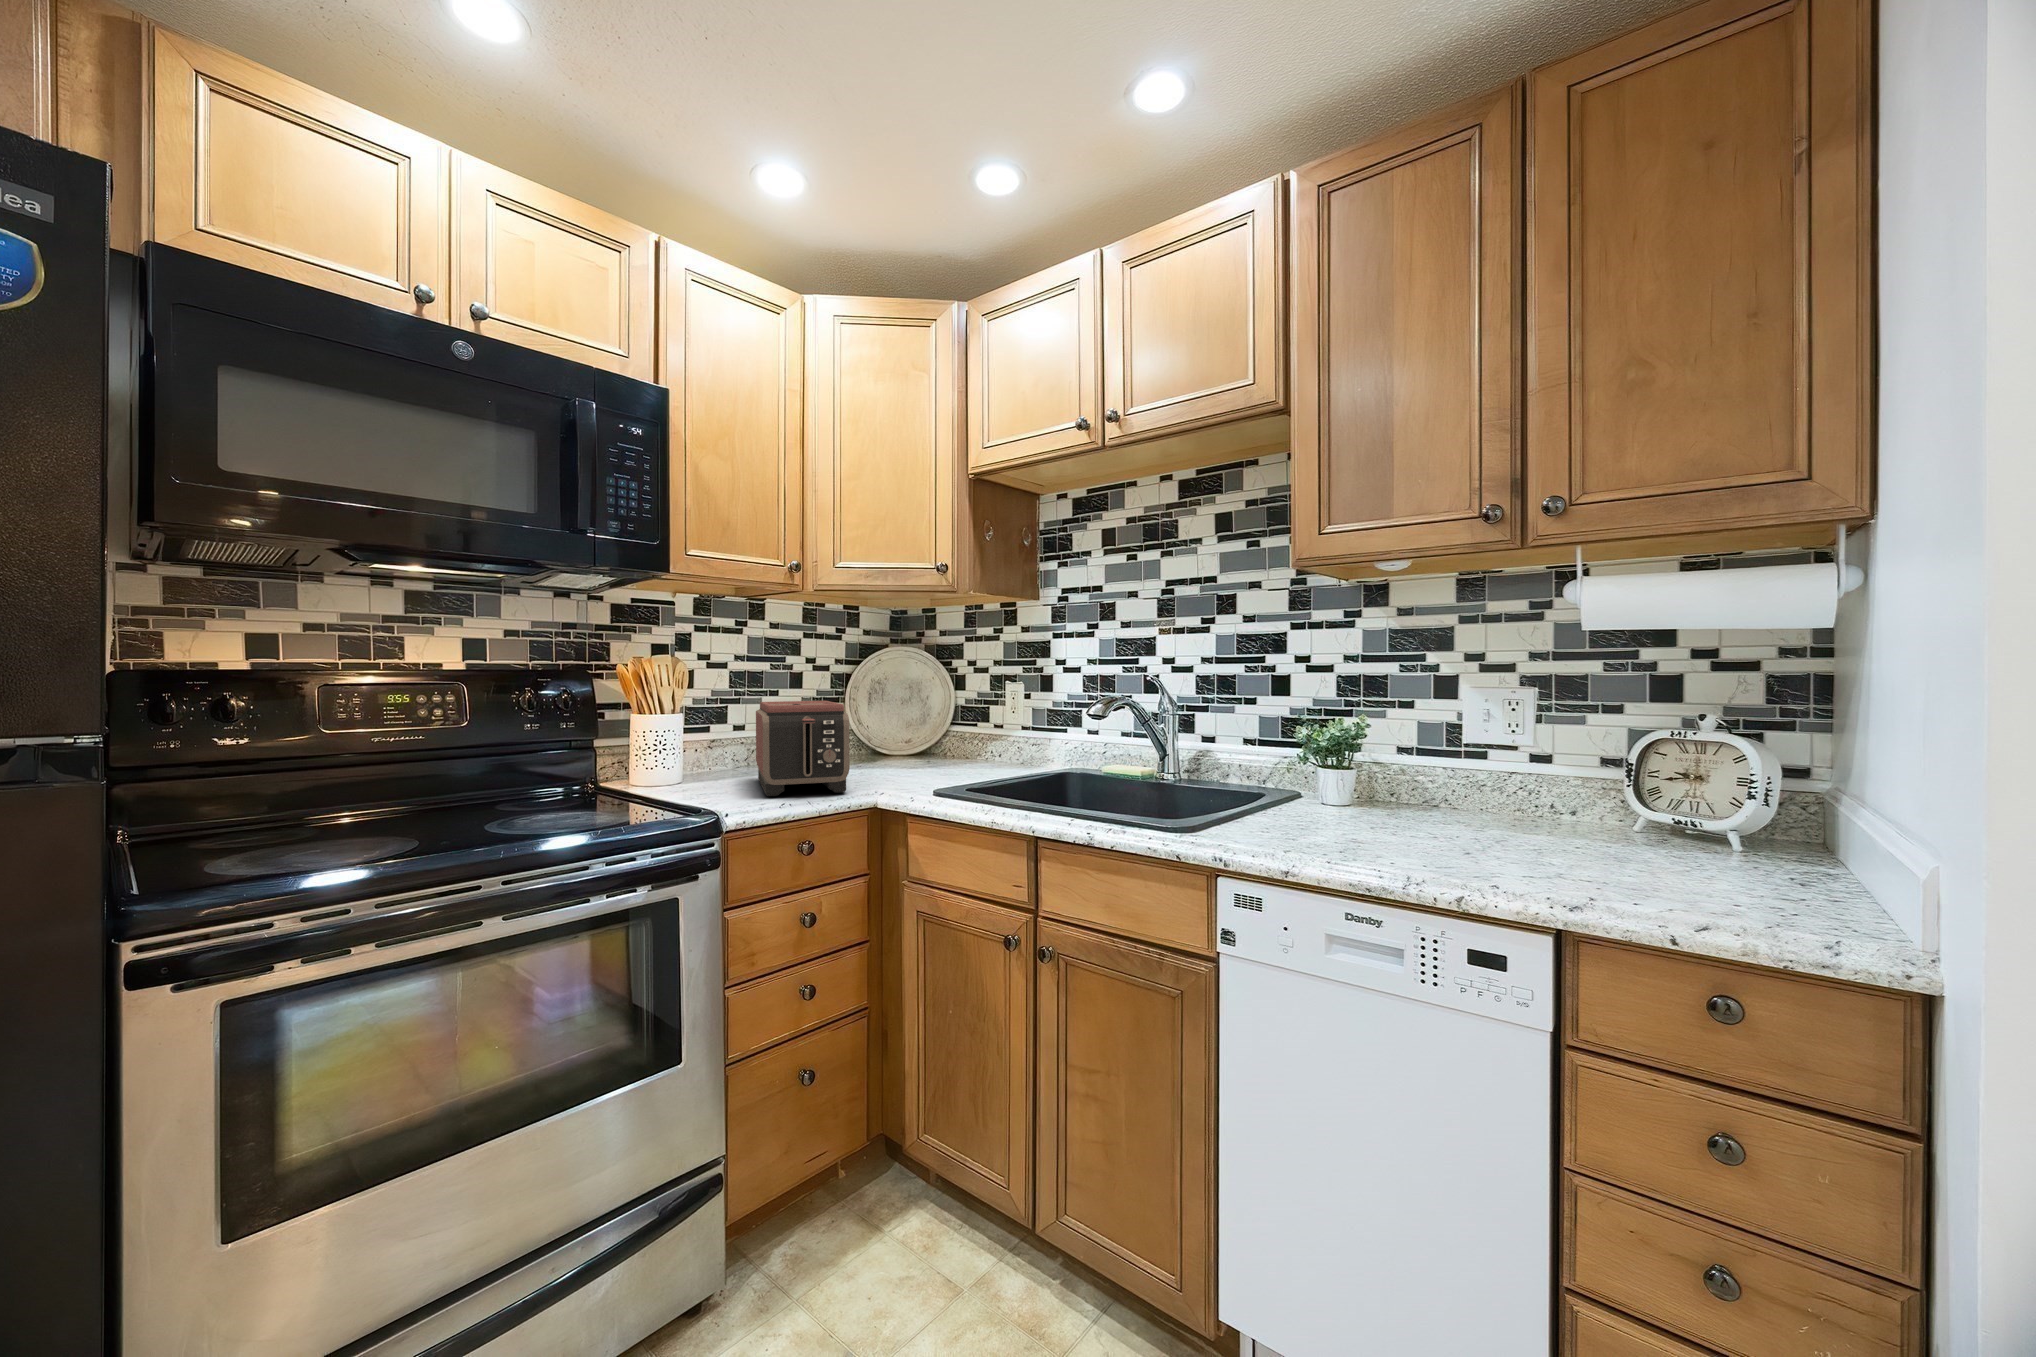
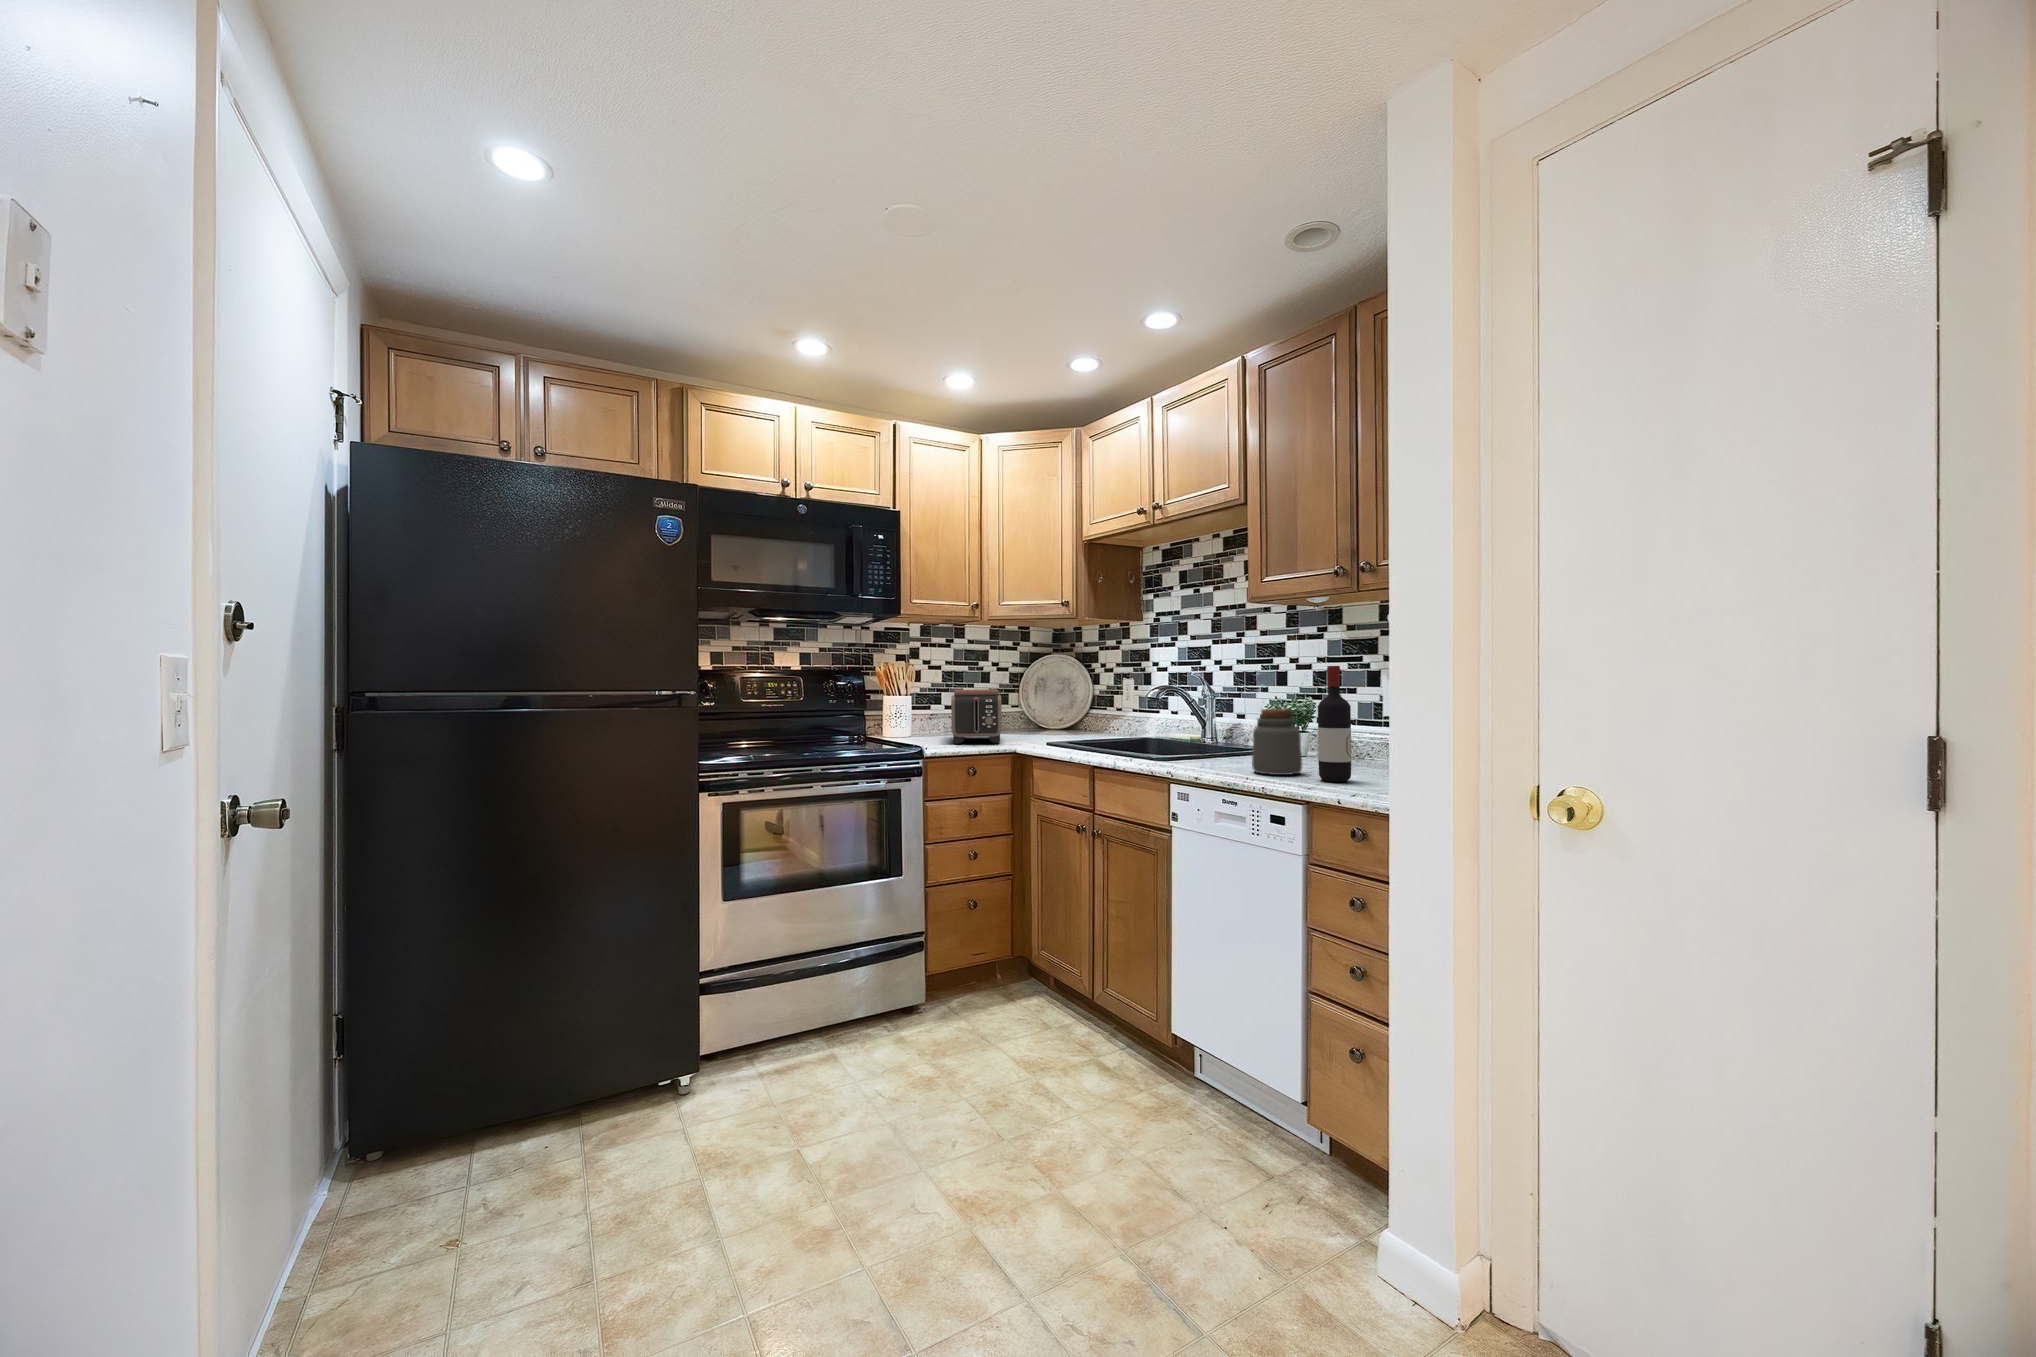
wine bottle: none [1490,673,1552,875] -> present [1318,666,1351,782]
jar: none [1348,743,1437,859] -> present [1252,709,1302,775]

